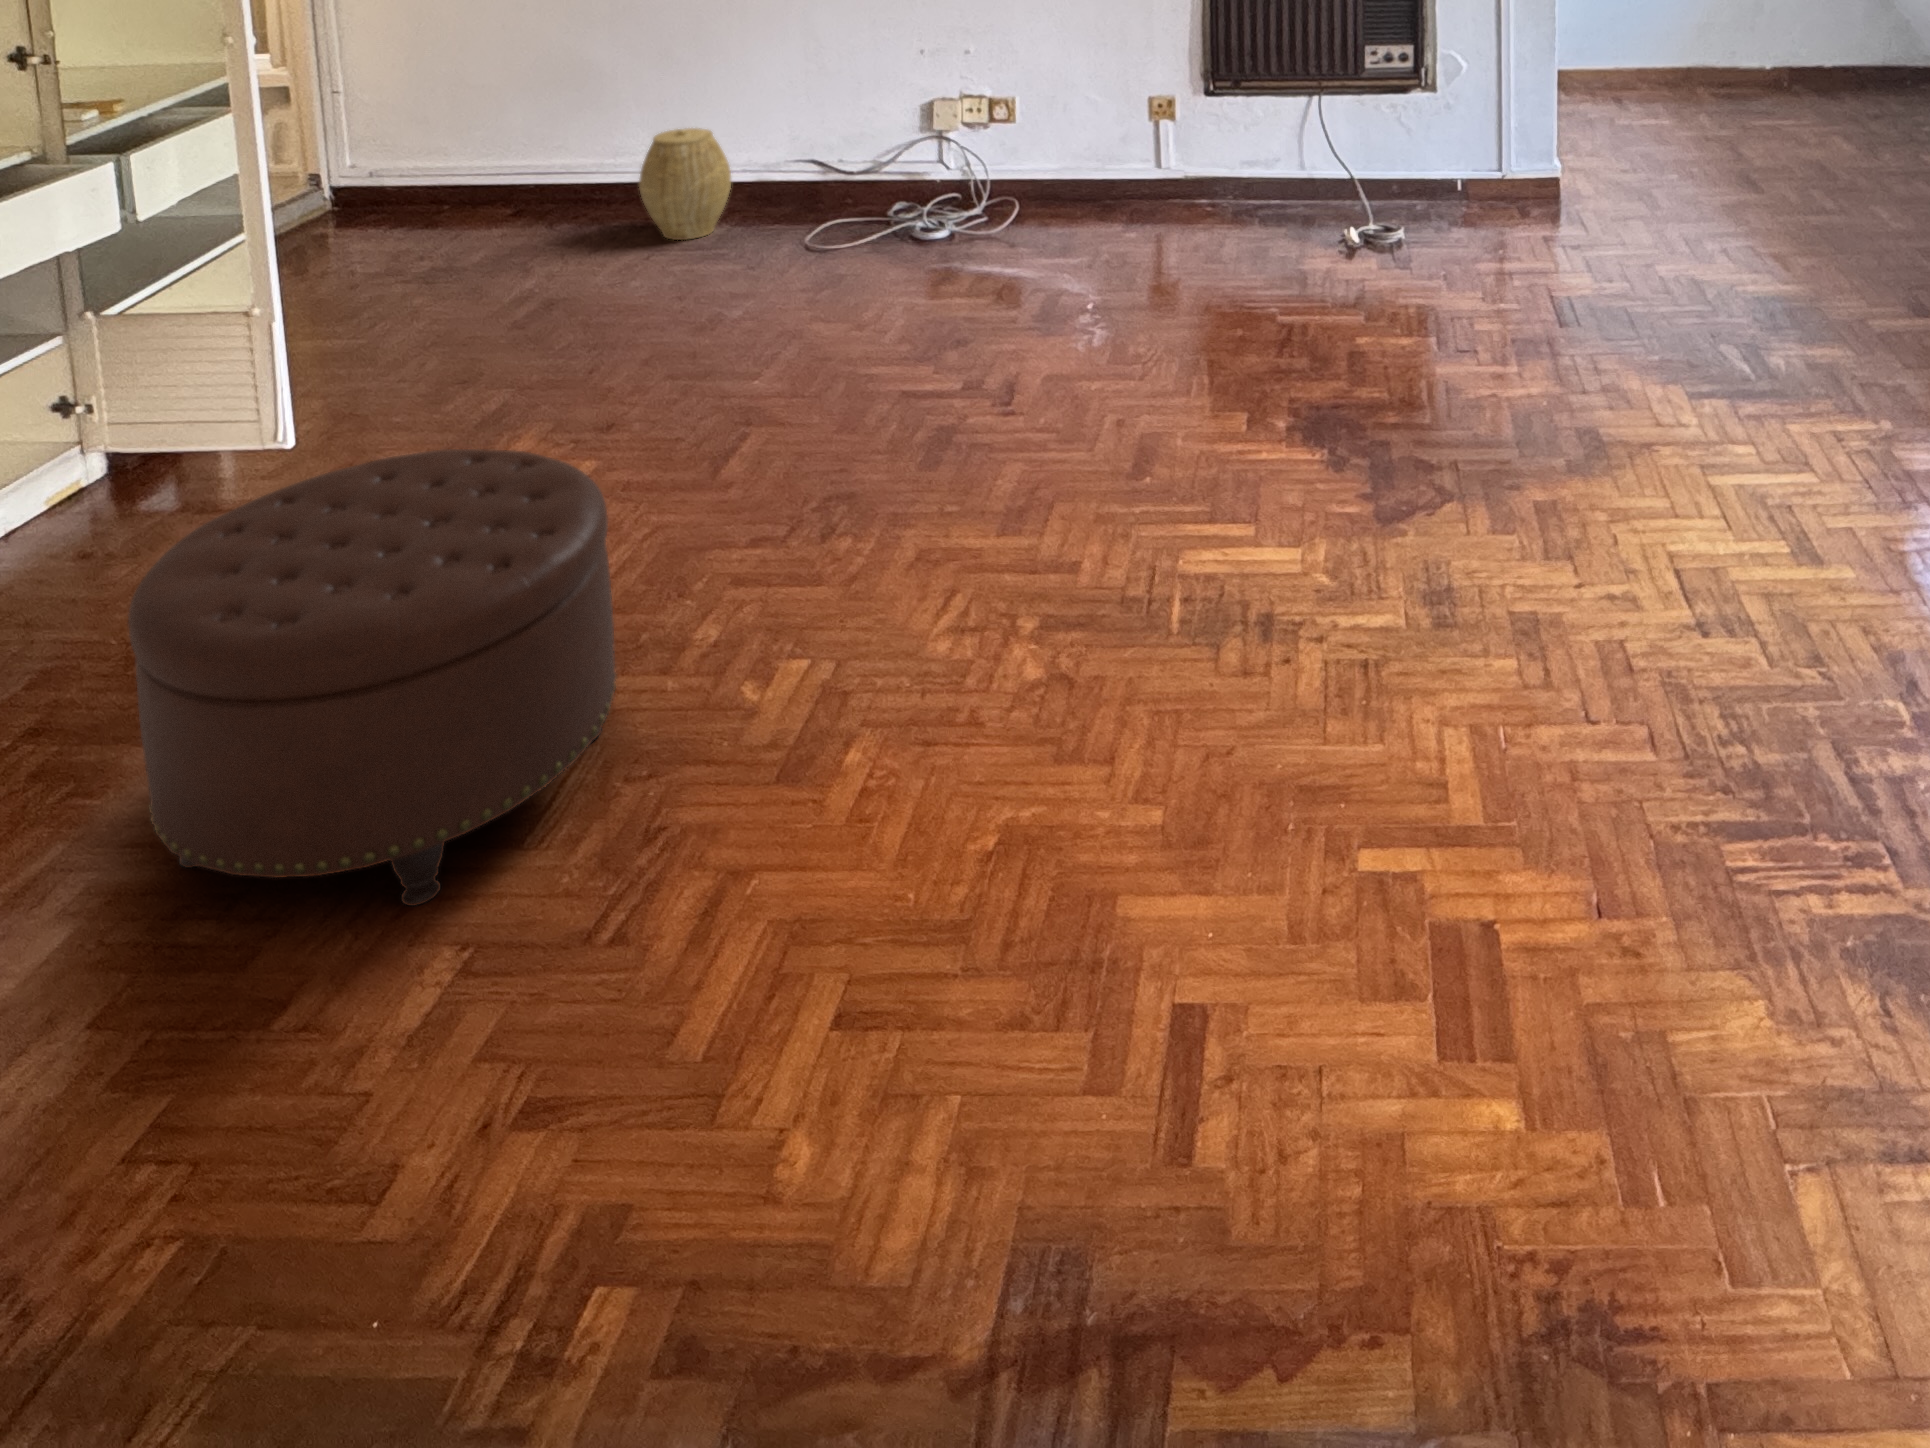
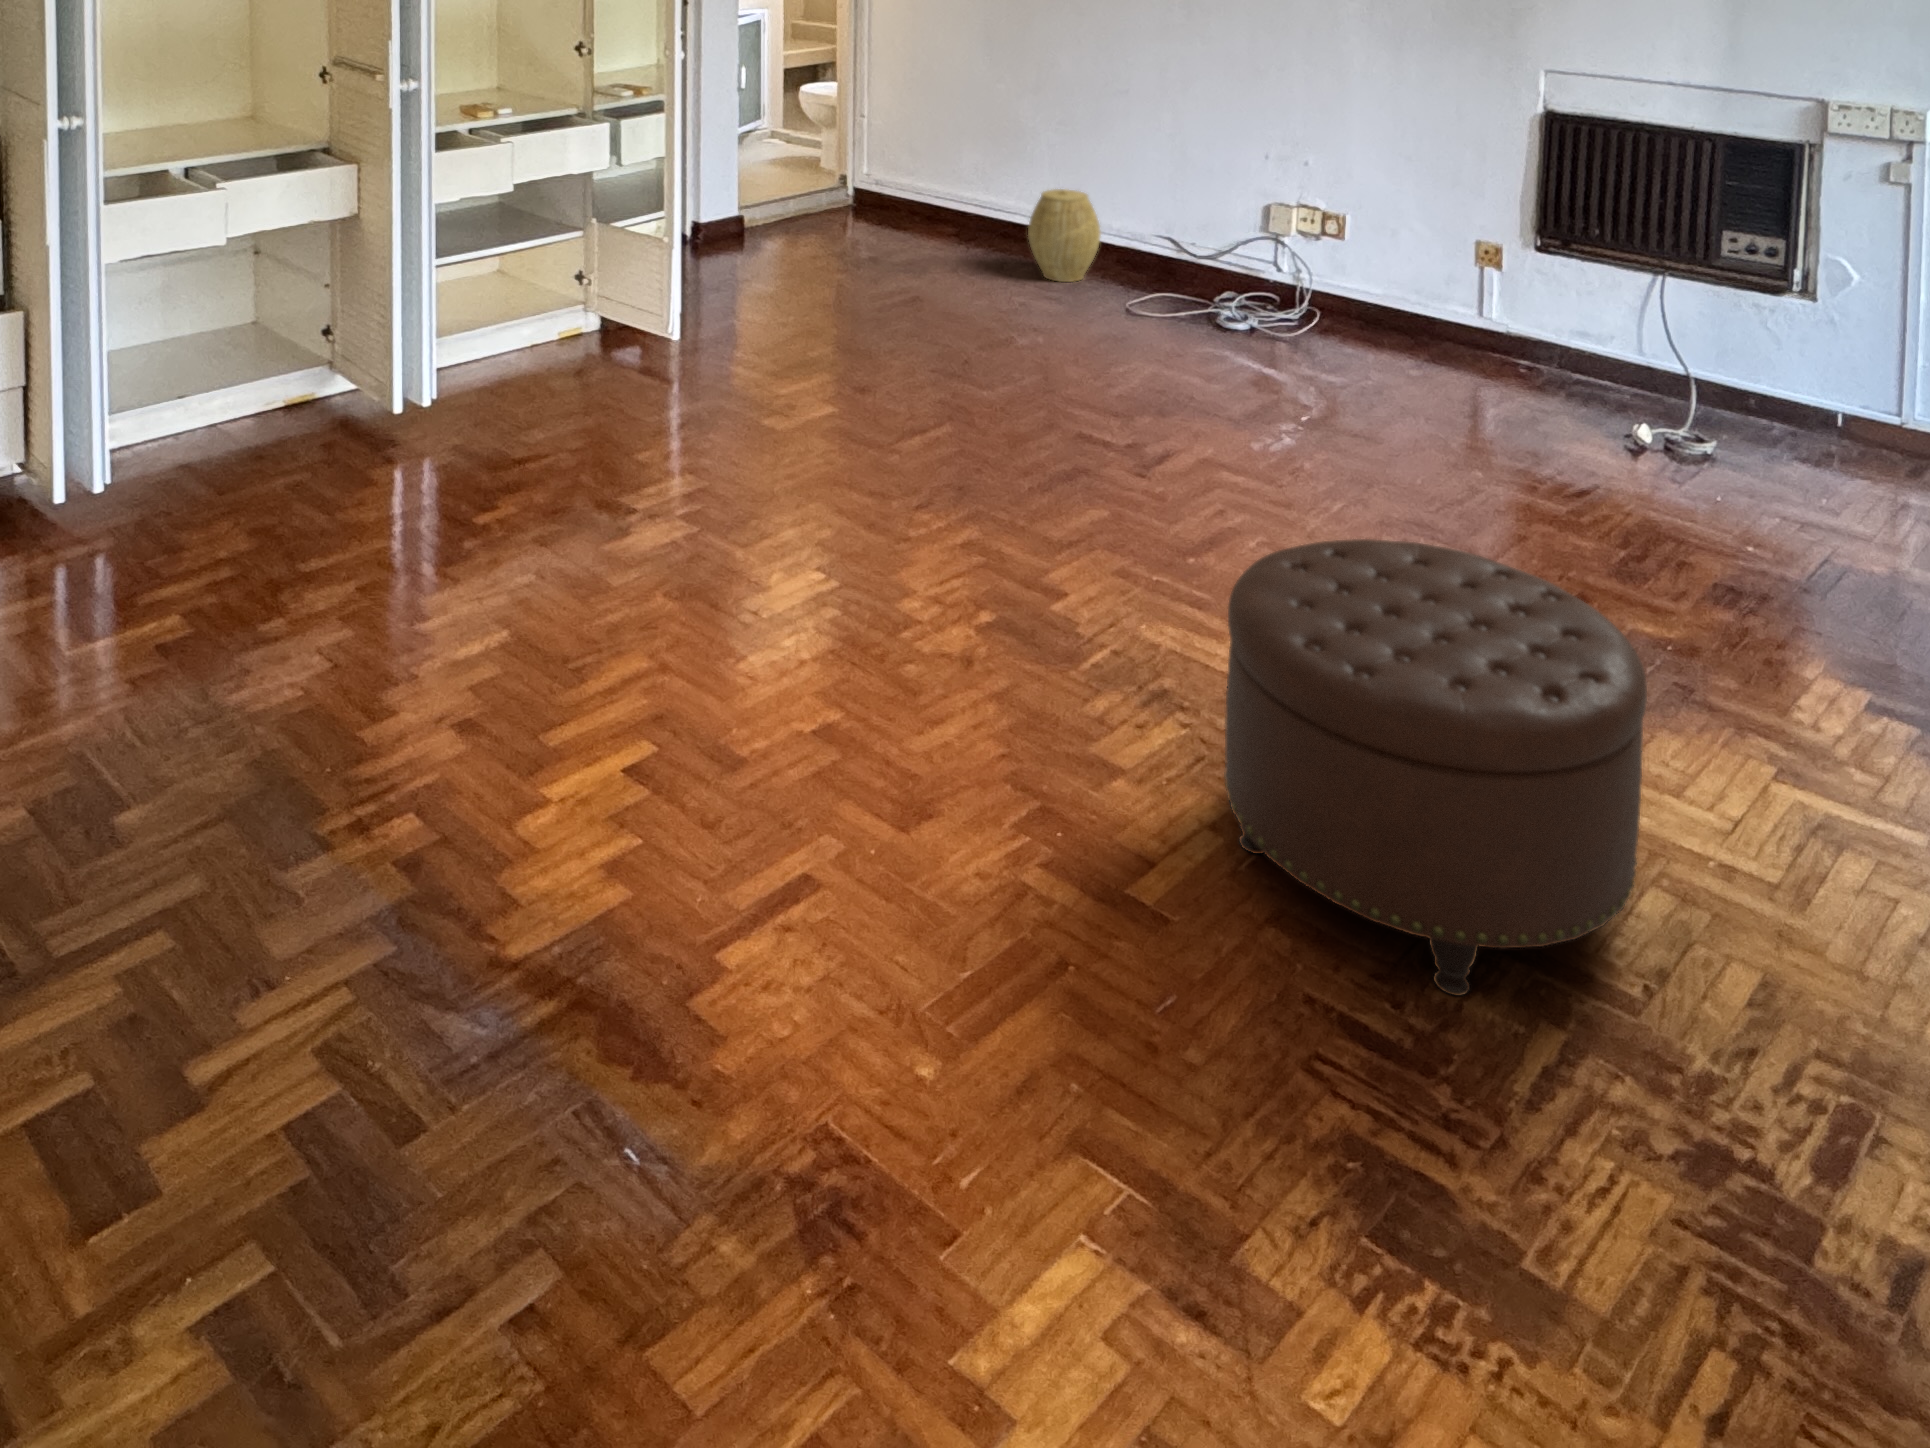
ottoman: present [128,449,617,906] -> present [1224,539,1647,996]

